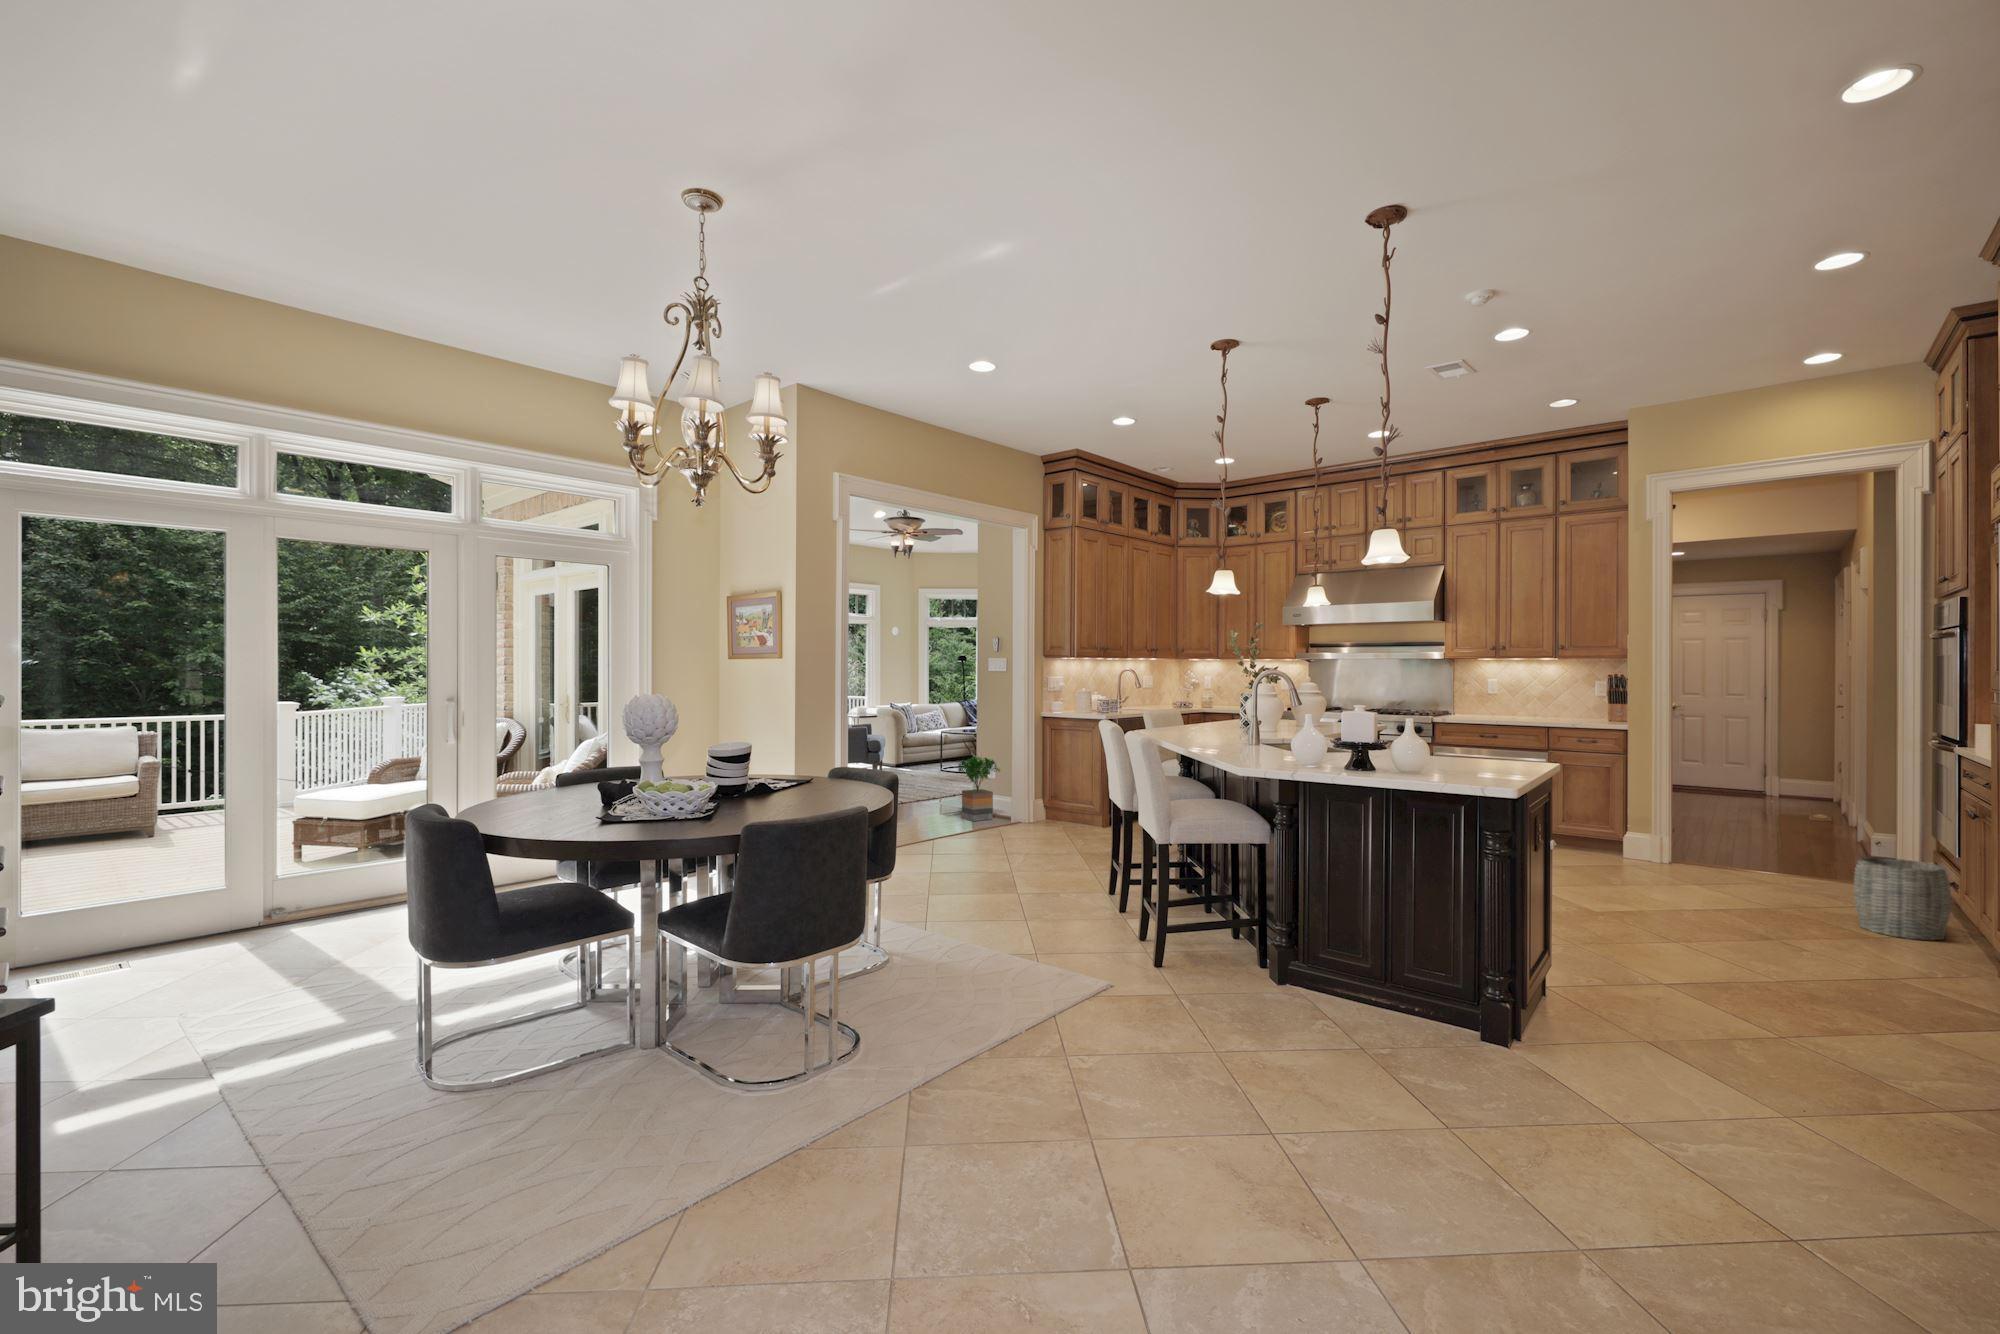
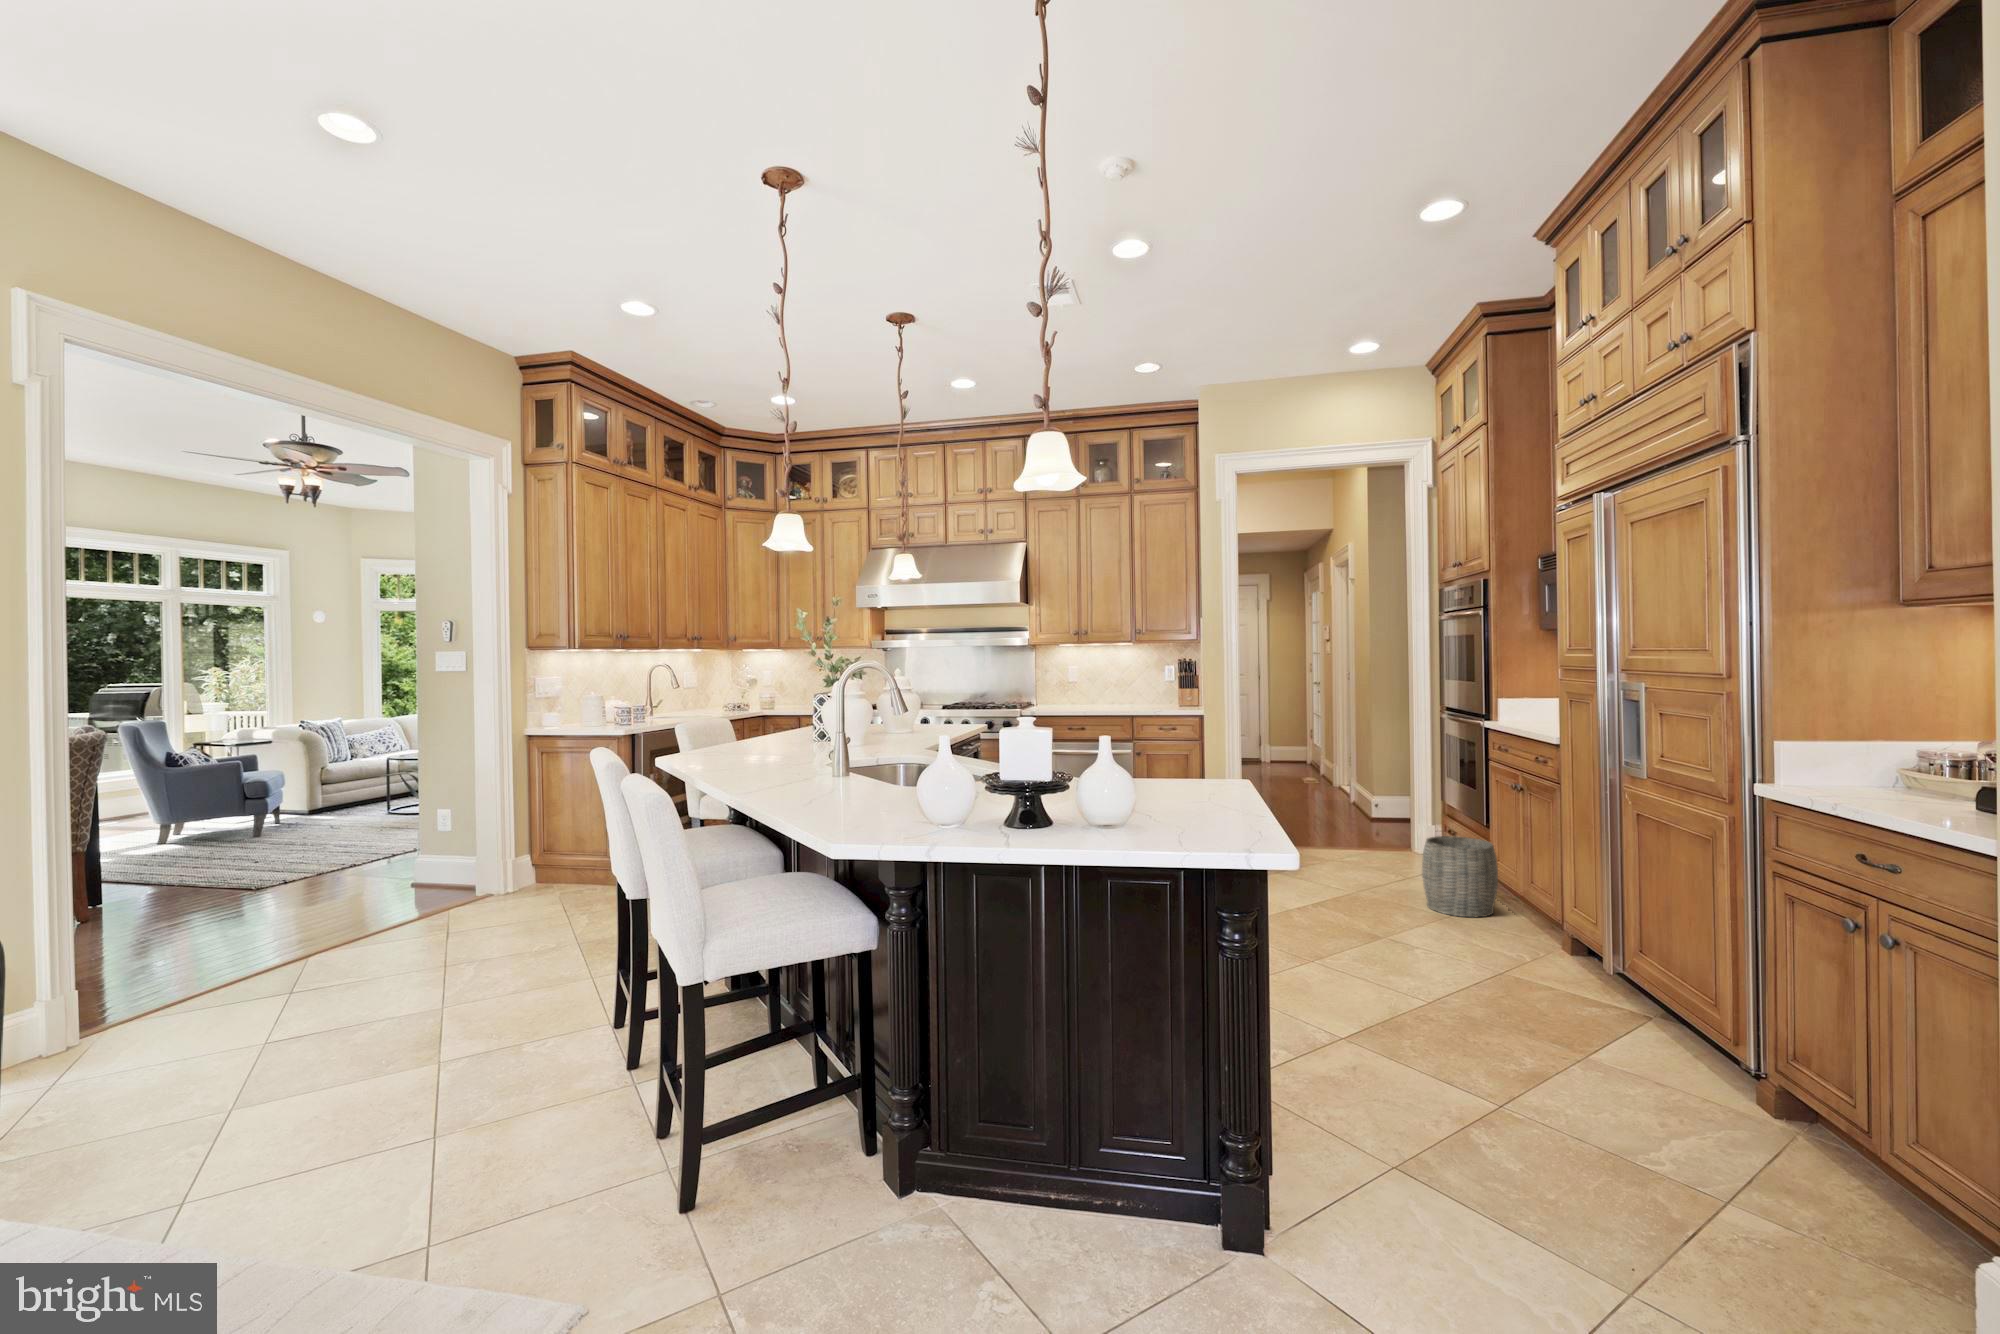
potted tree: present [958,756,1000,821] -> none [378,800,462,902]

